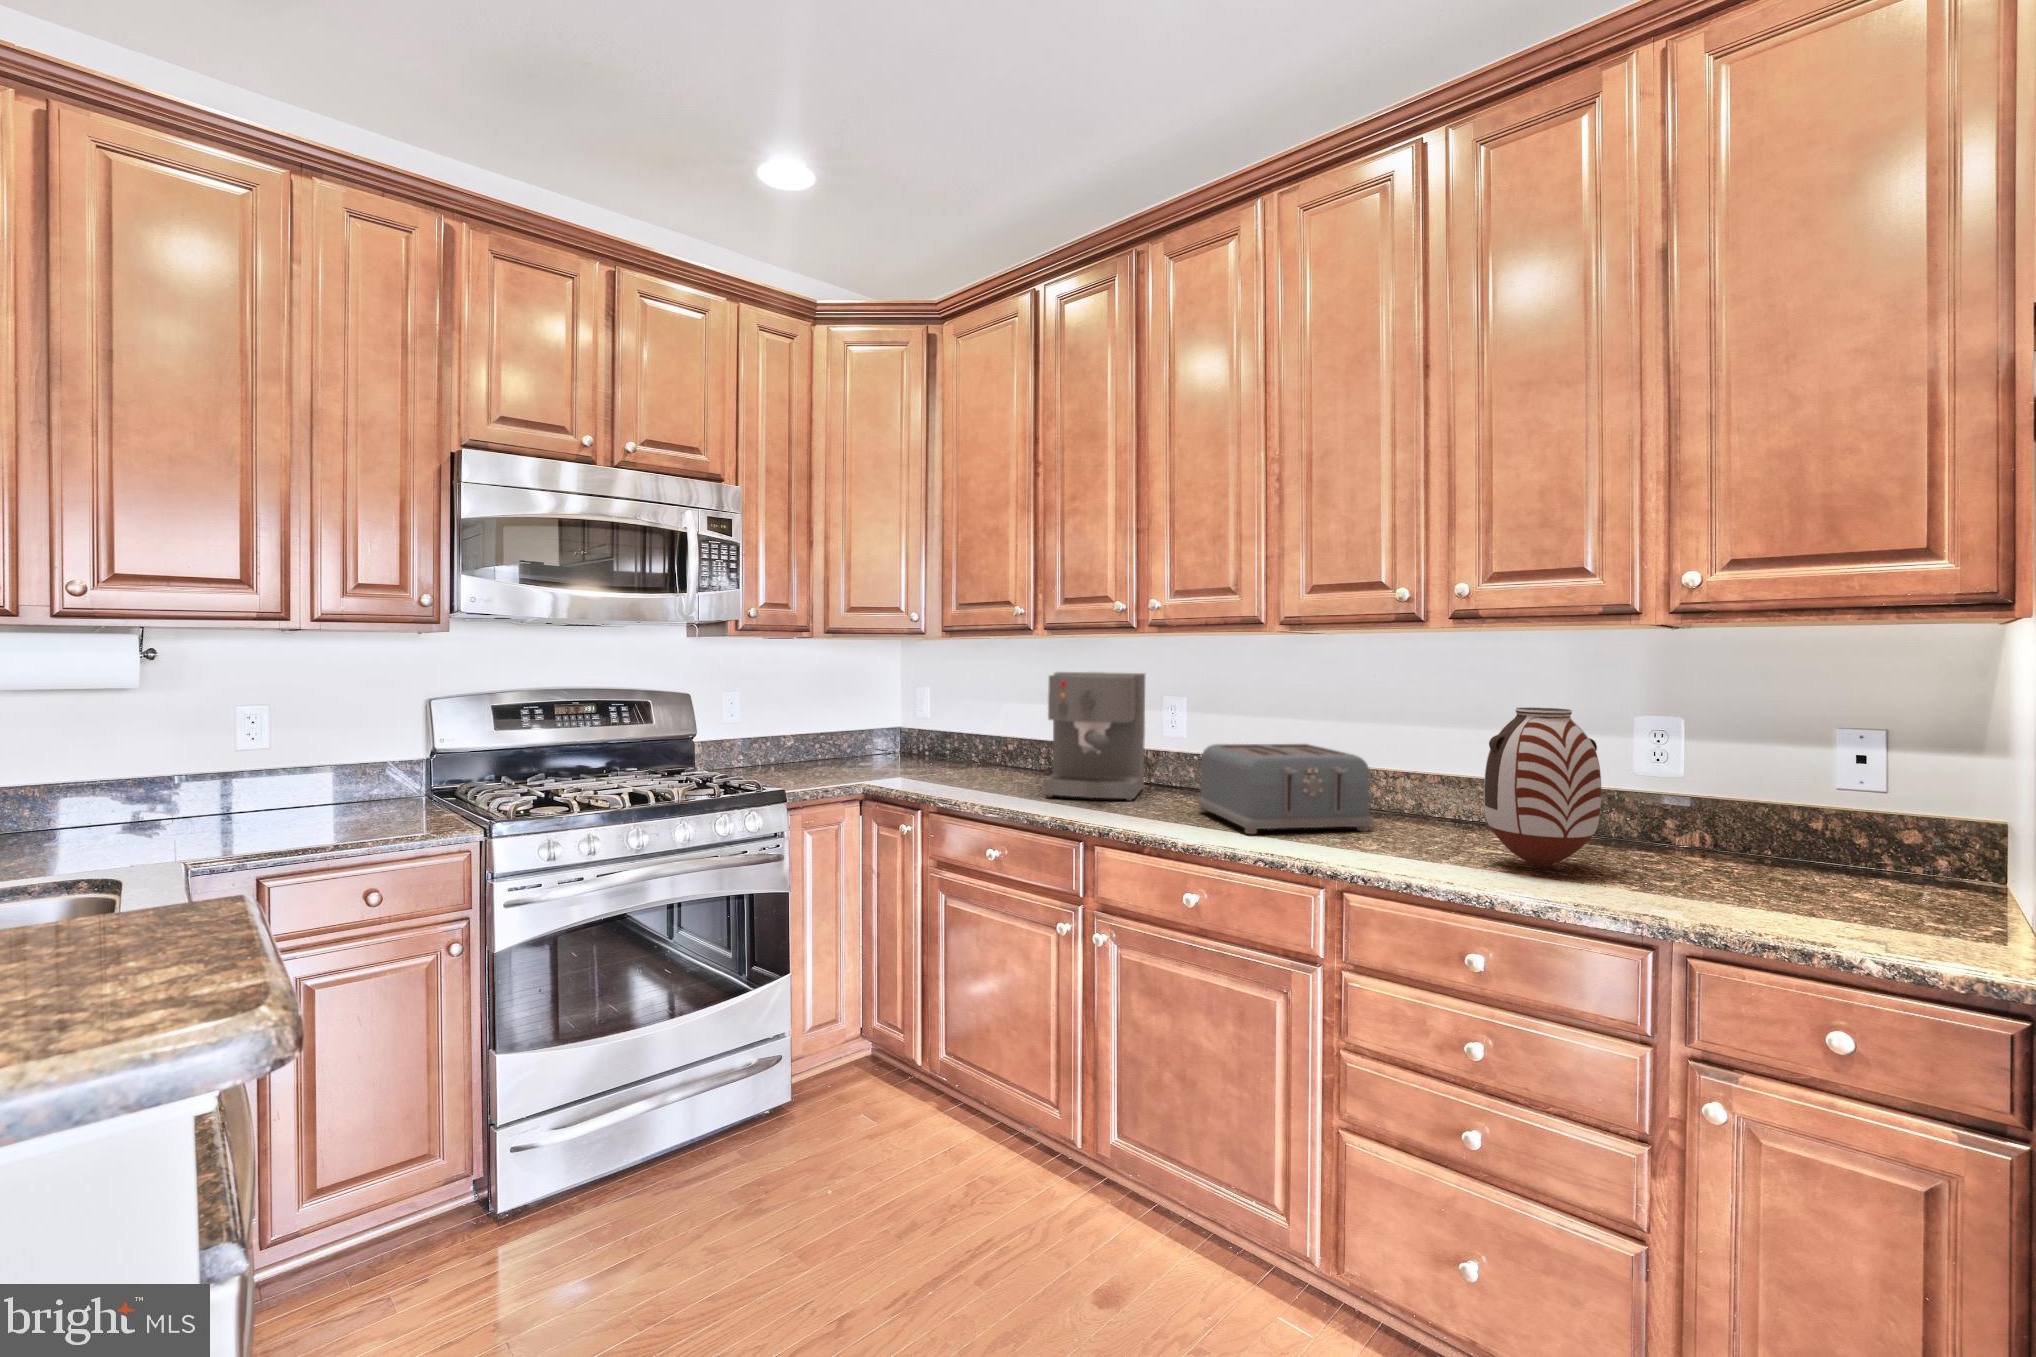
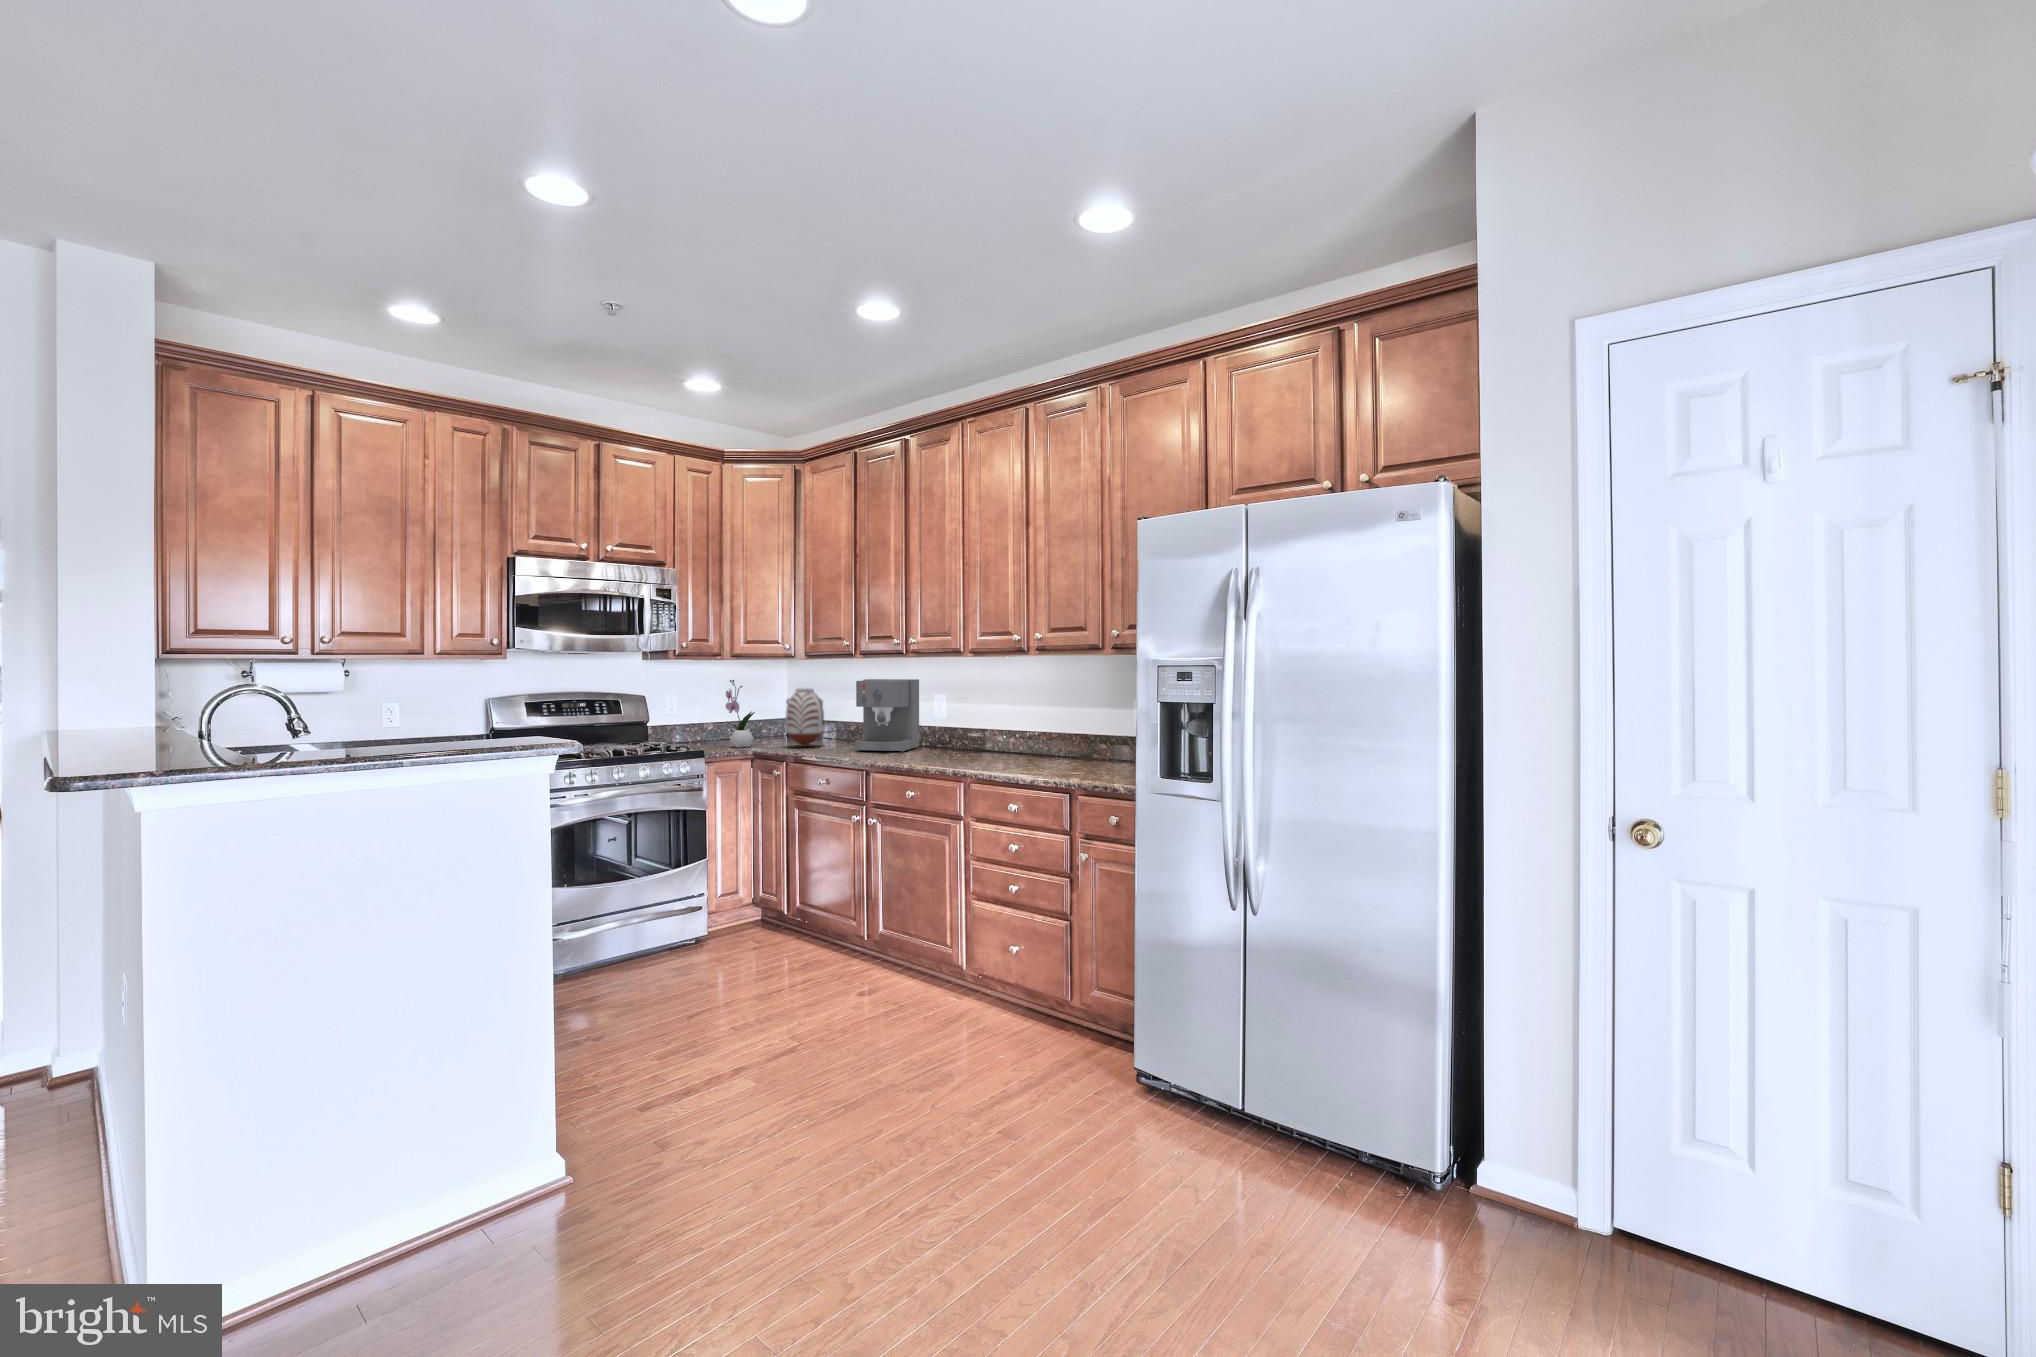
flower arrangement: none [818,670,866,781] -> present [725,680,755,747]
vase: present [1484,707,1601,868] -> present [785,688,824,746]
toaster: present [1197,744,1373,834] -> none [932,717,1010,761]

